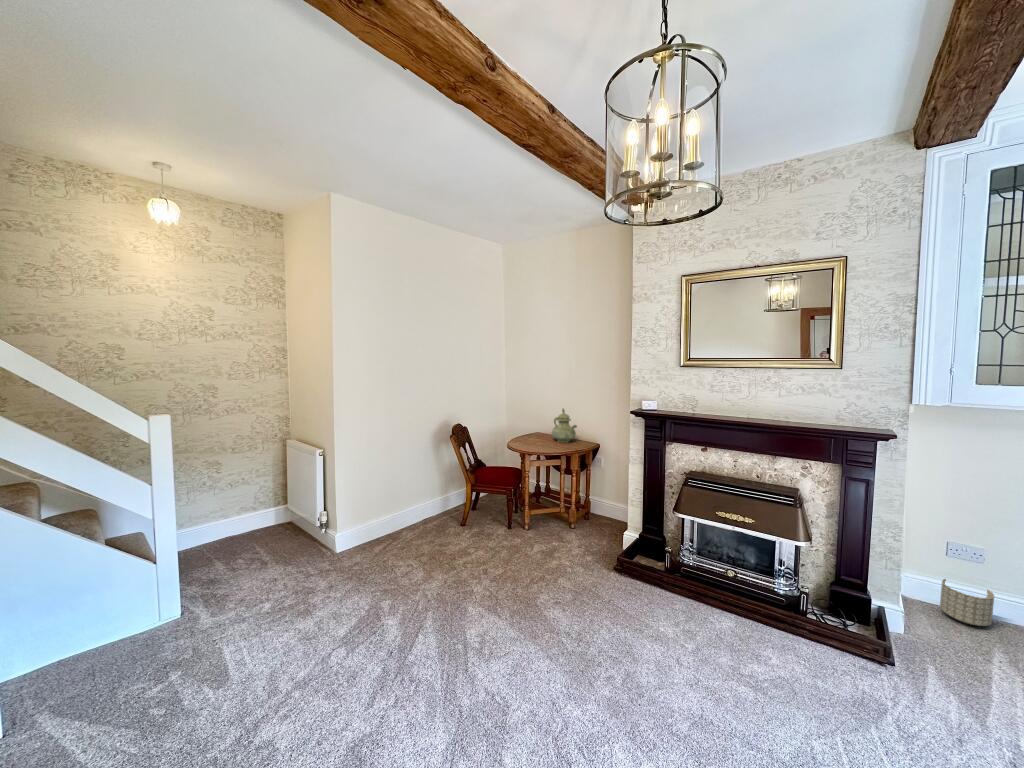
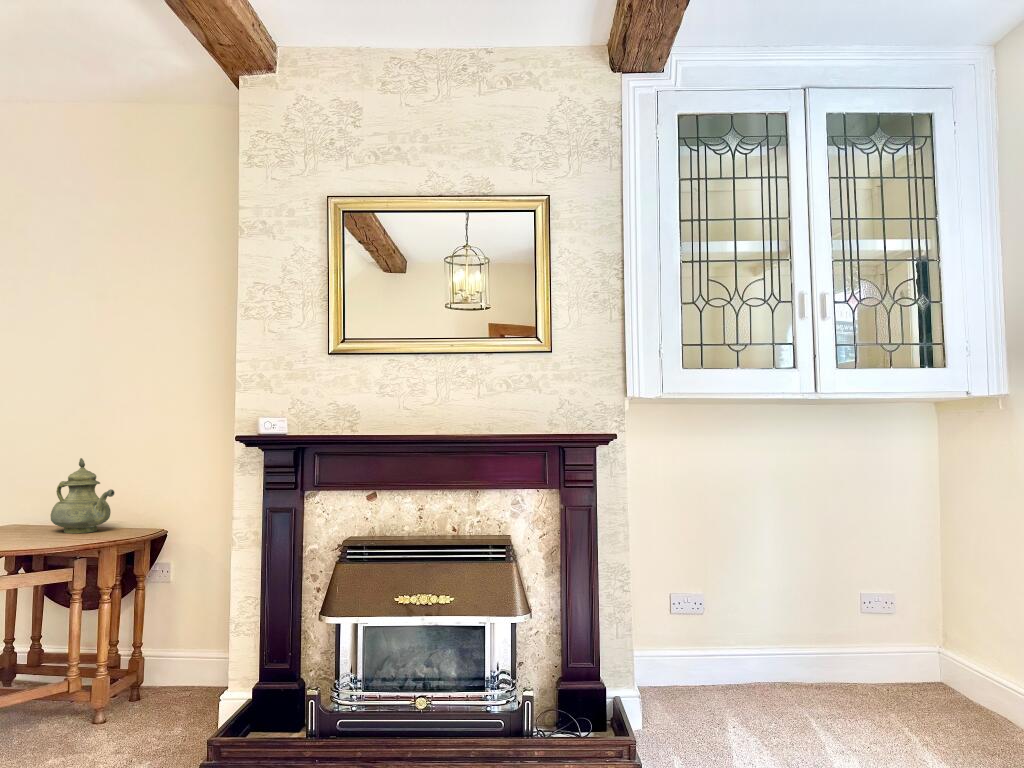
planter: present [940,579,994,626] -> none [670,641,719,696]

